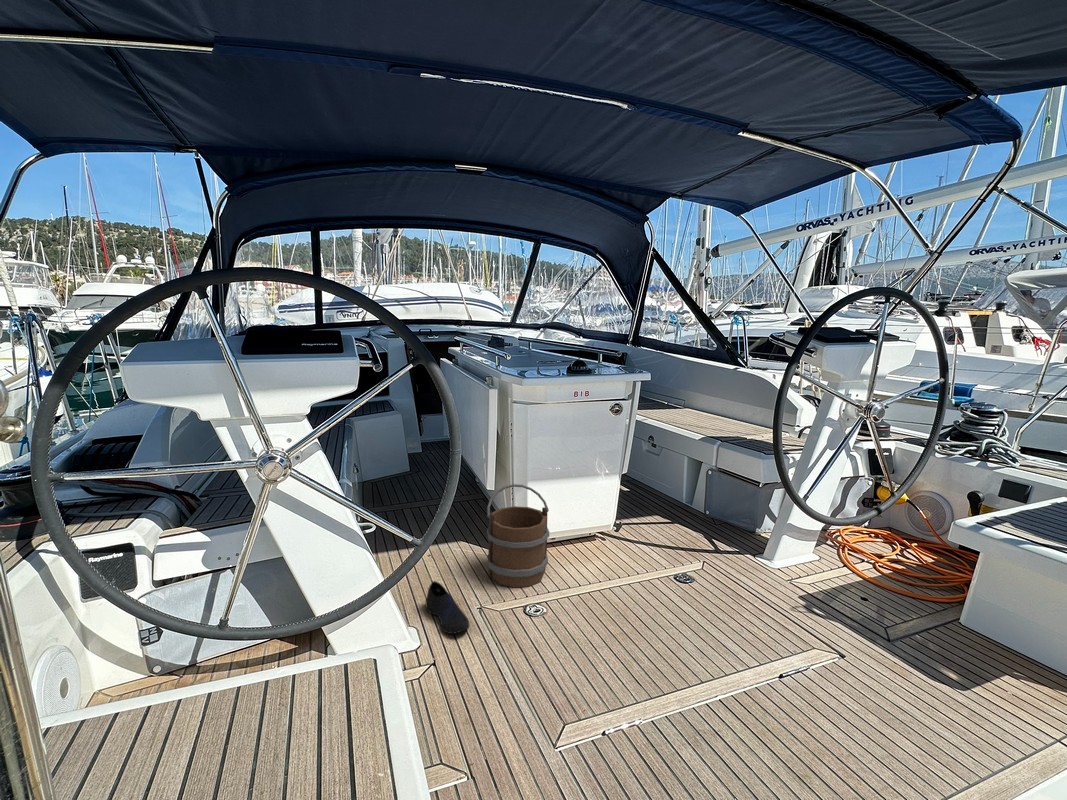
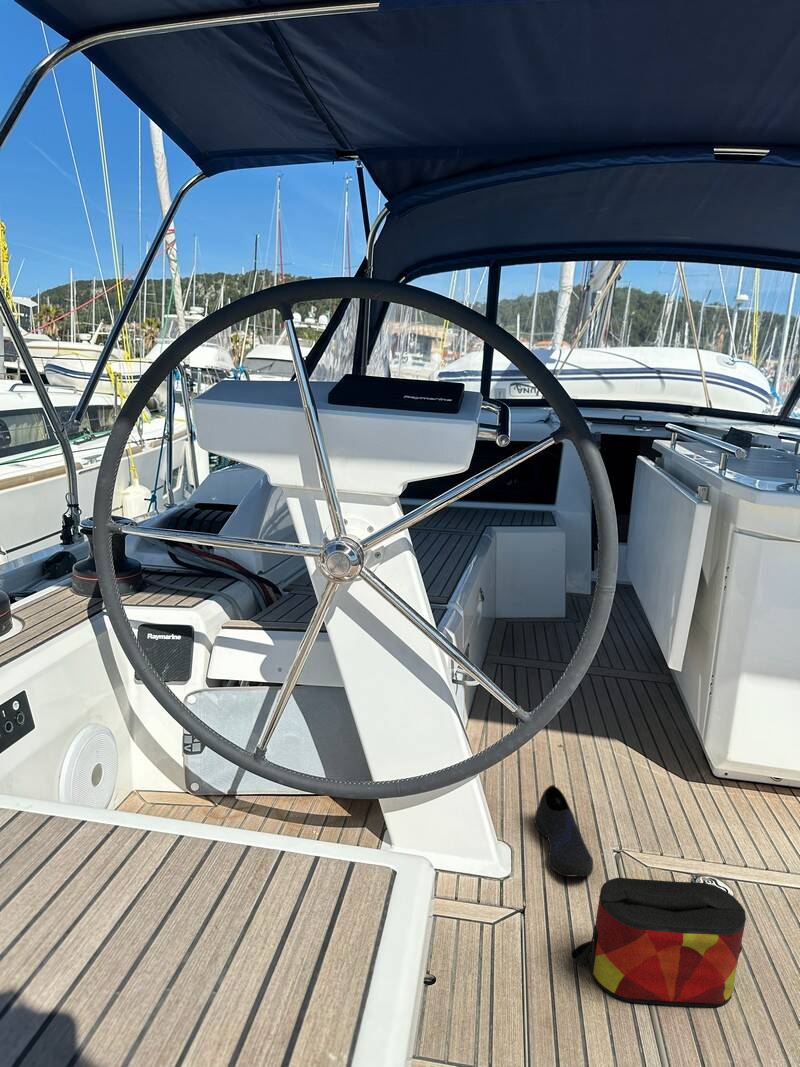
bucket: present [487,484,549,587] -> none [648,667,773,843]
bag: none [472,607,560,690] -> present [571,878,746,1007]

